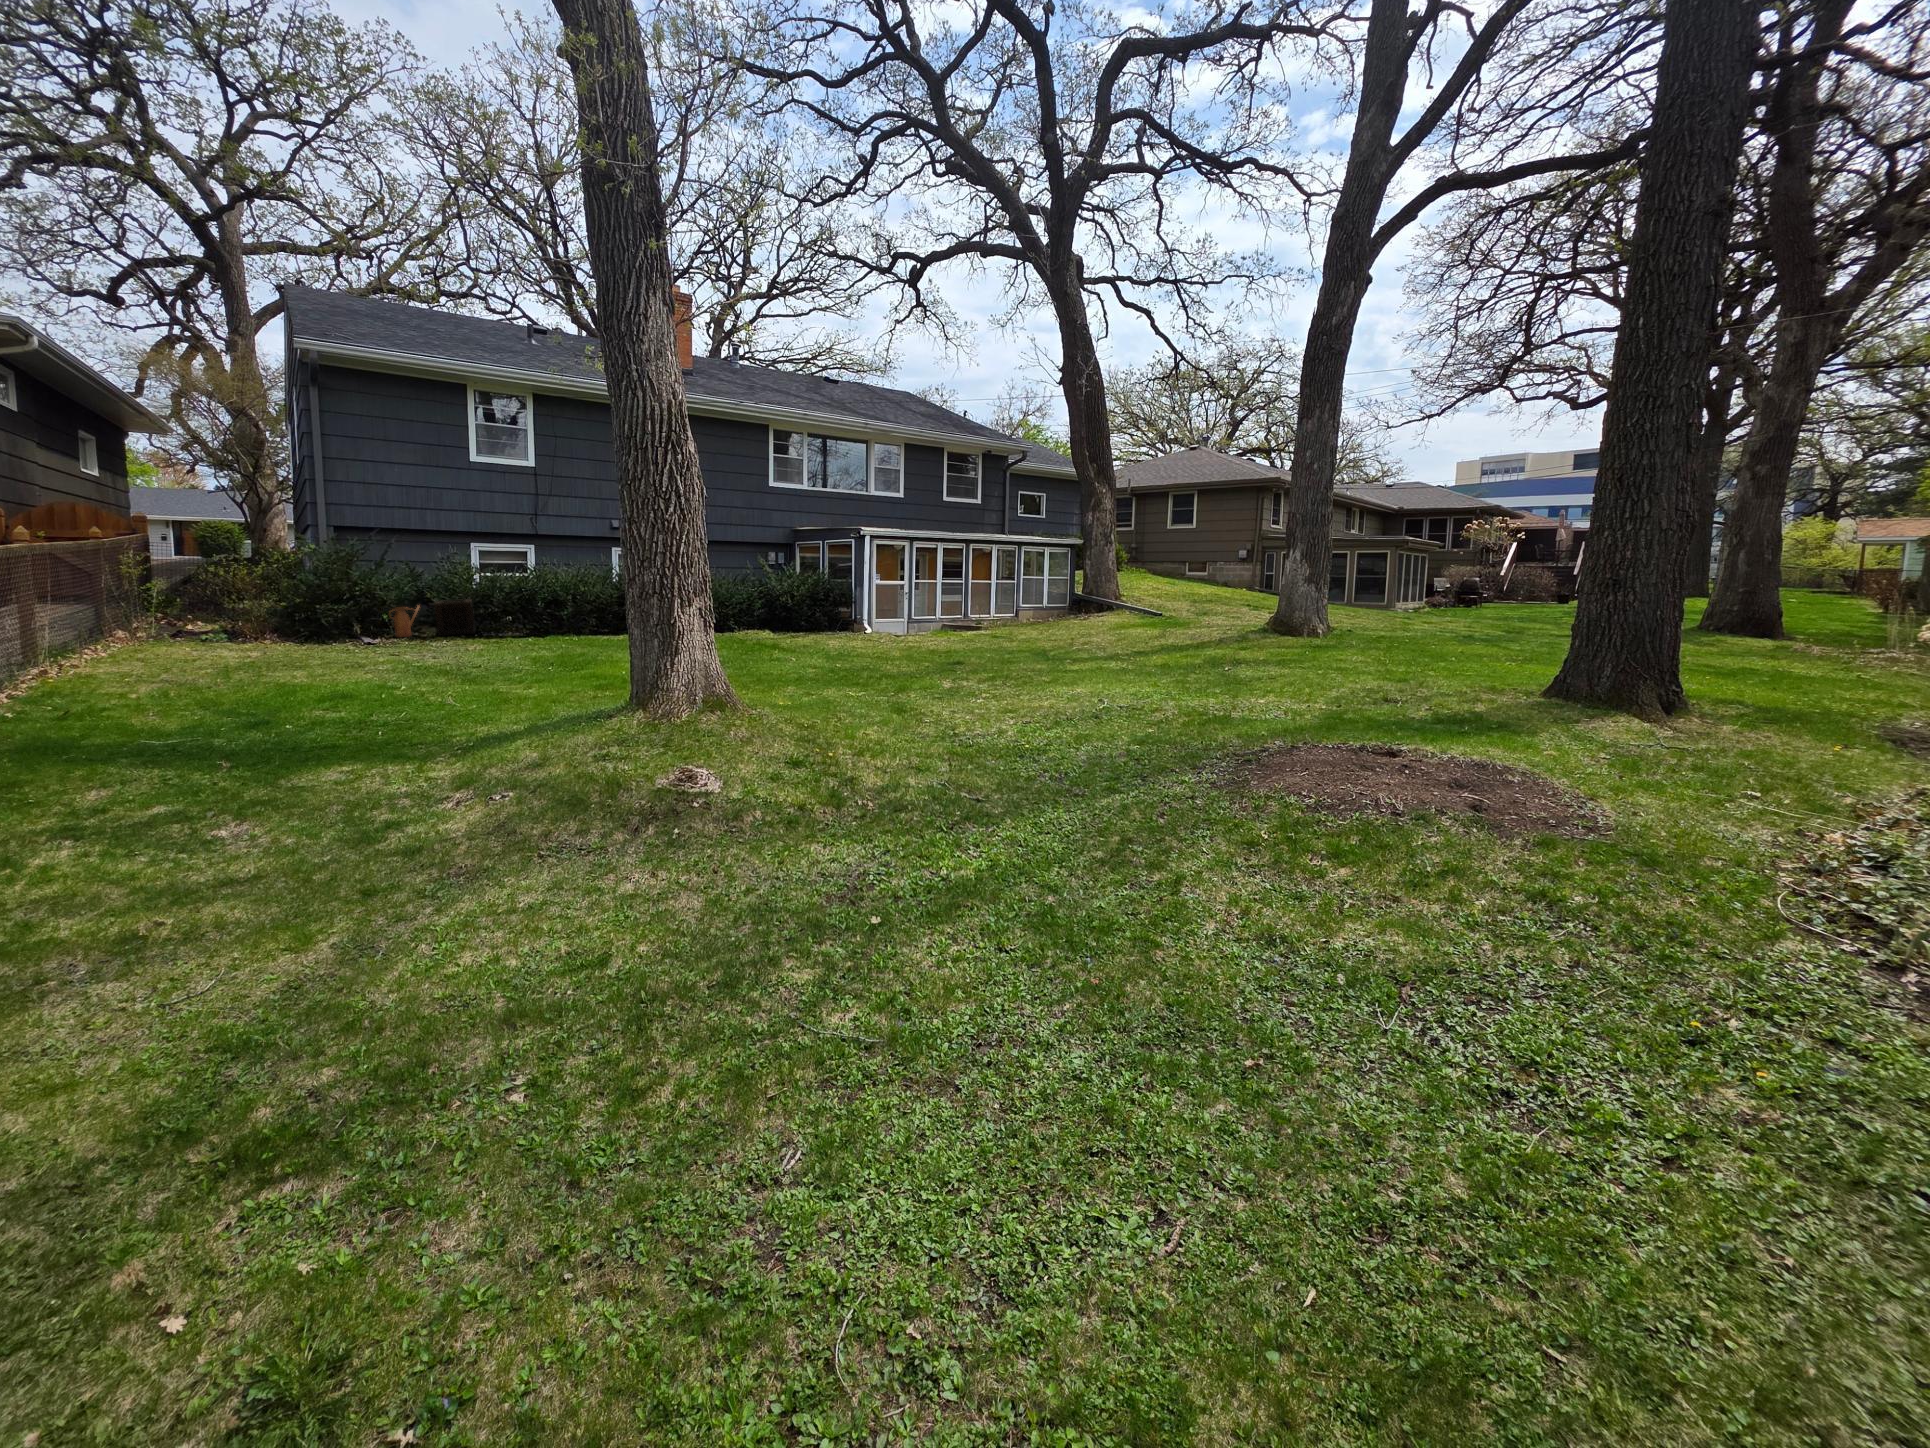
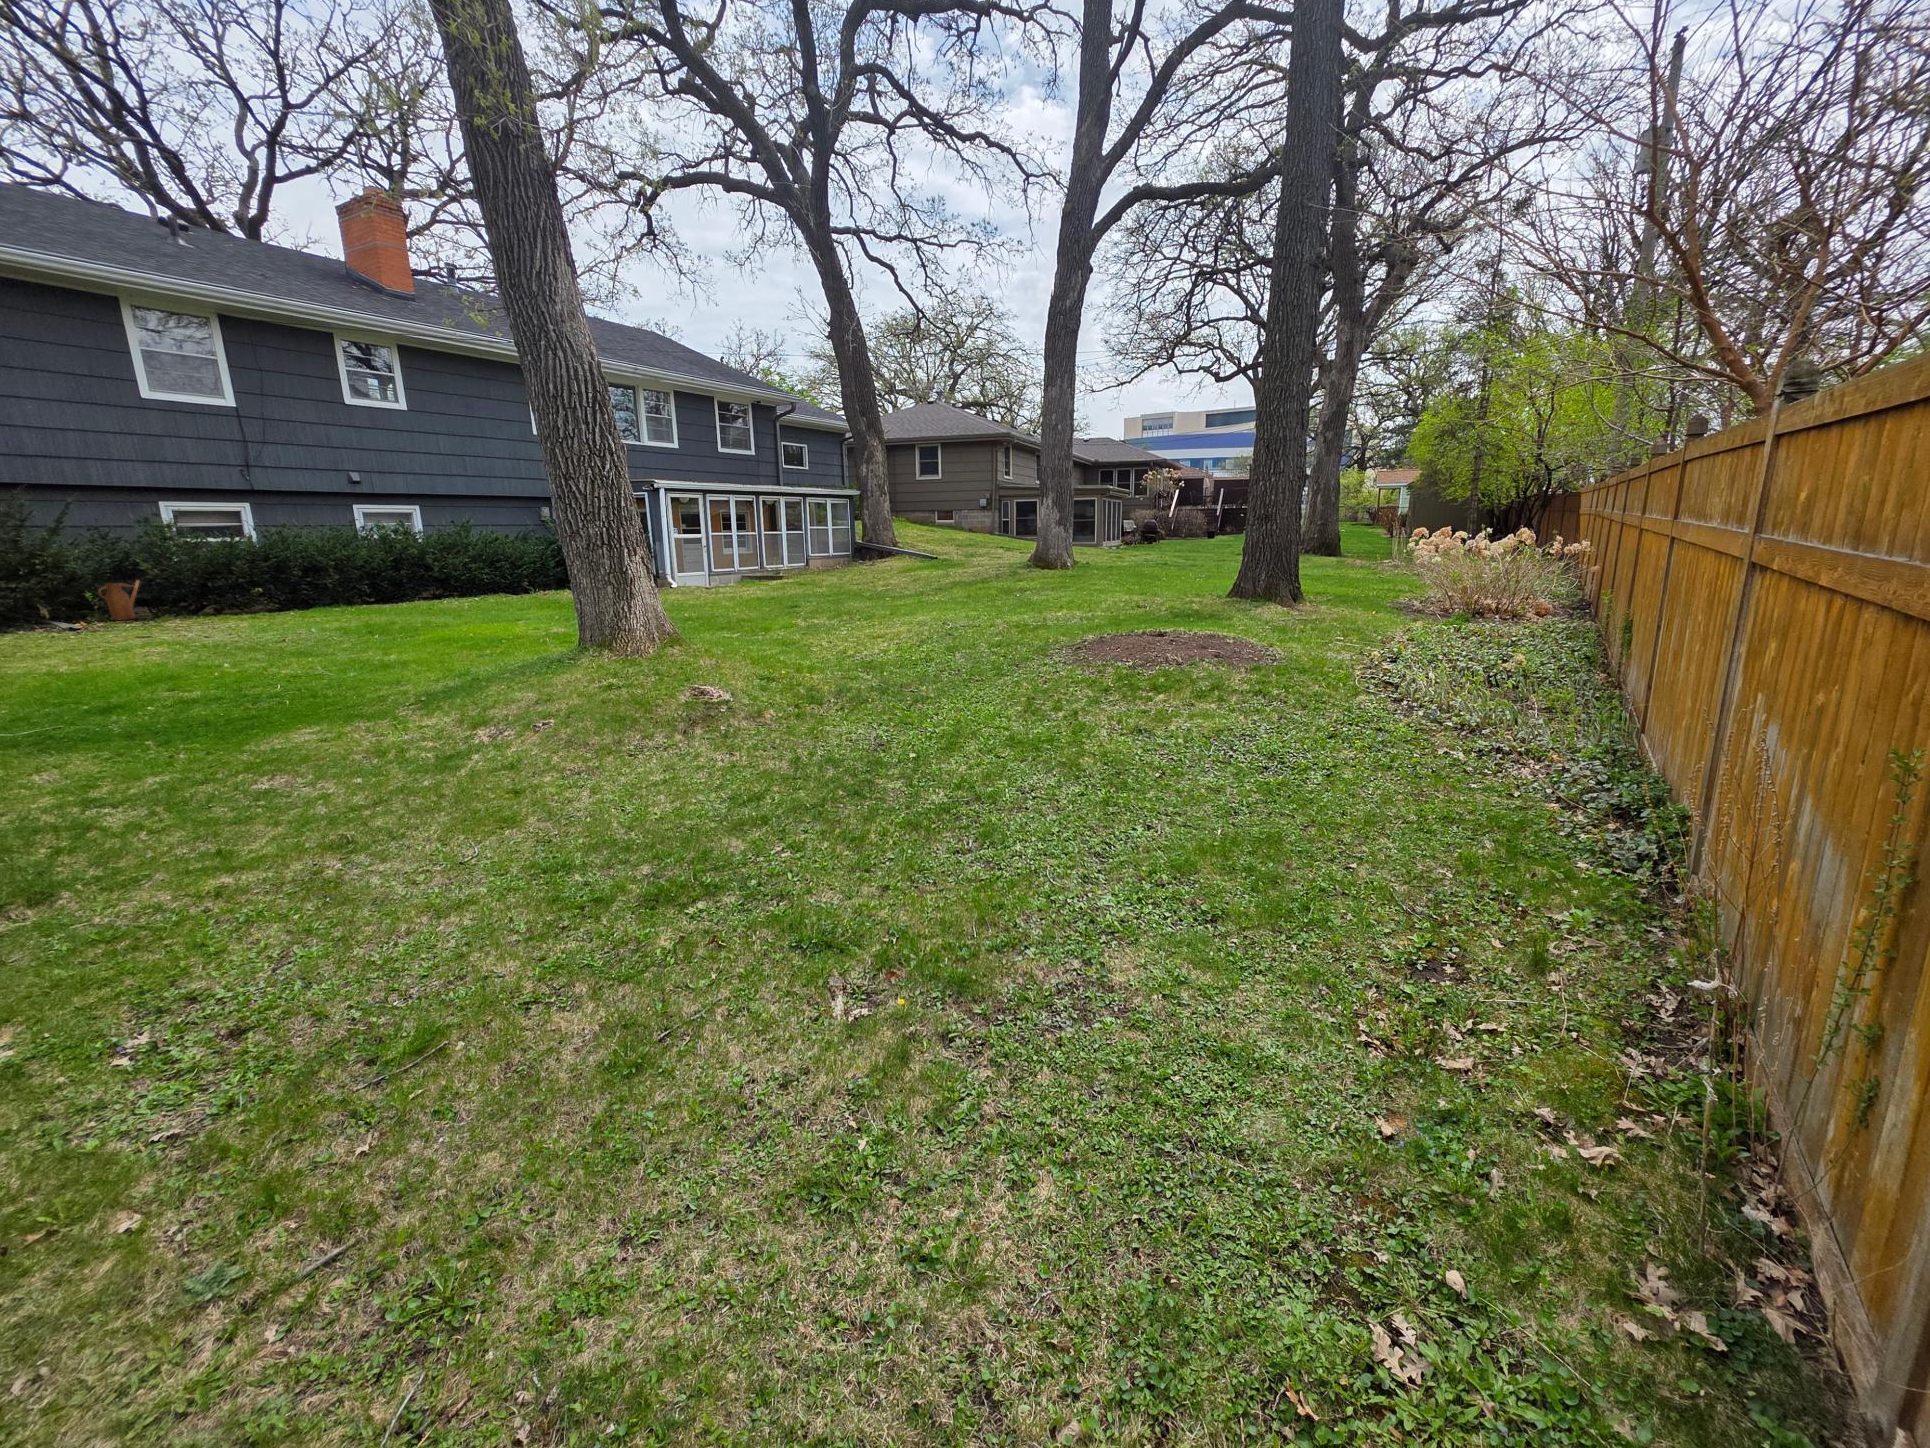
wooden crate: present [435,599,475,636] -> none [160,570,228,616]

